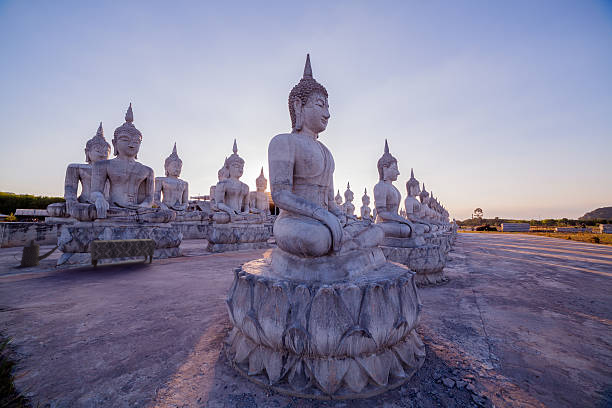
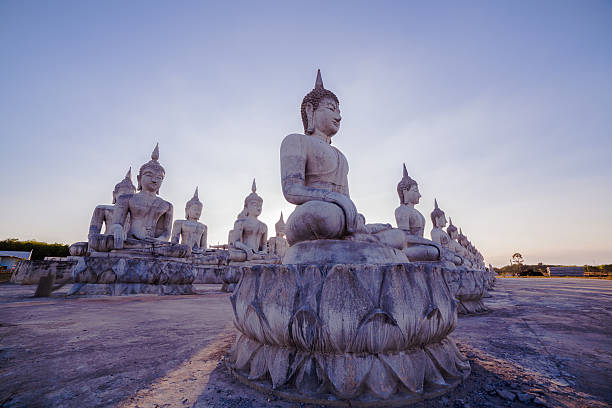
bench: present [91,239,155,267] -> none [101,271,167,299]

